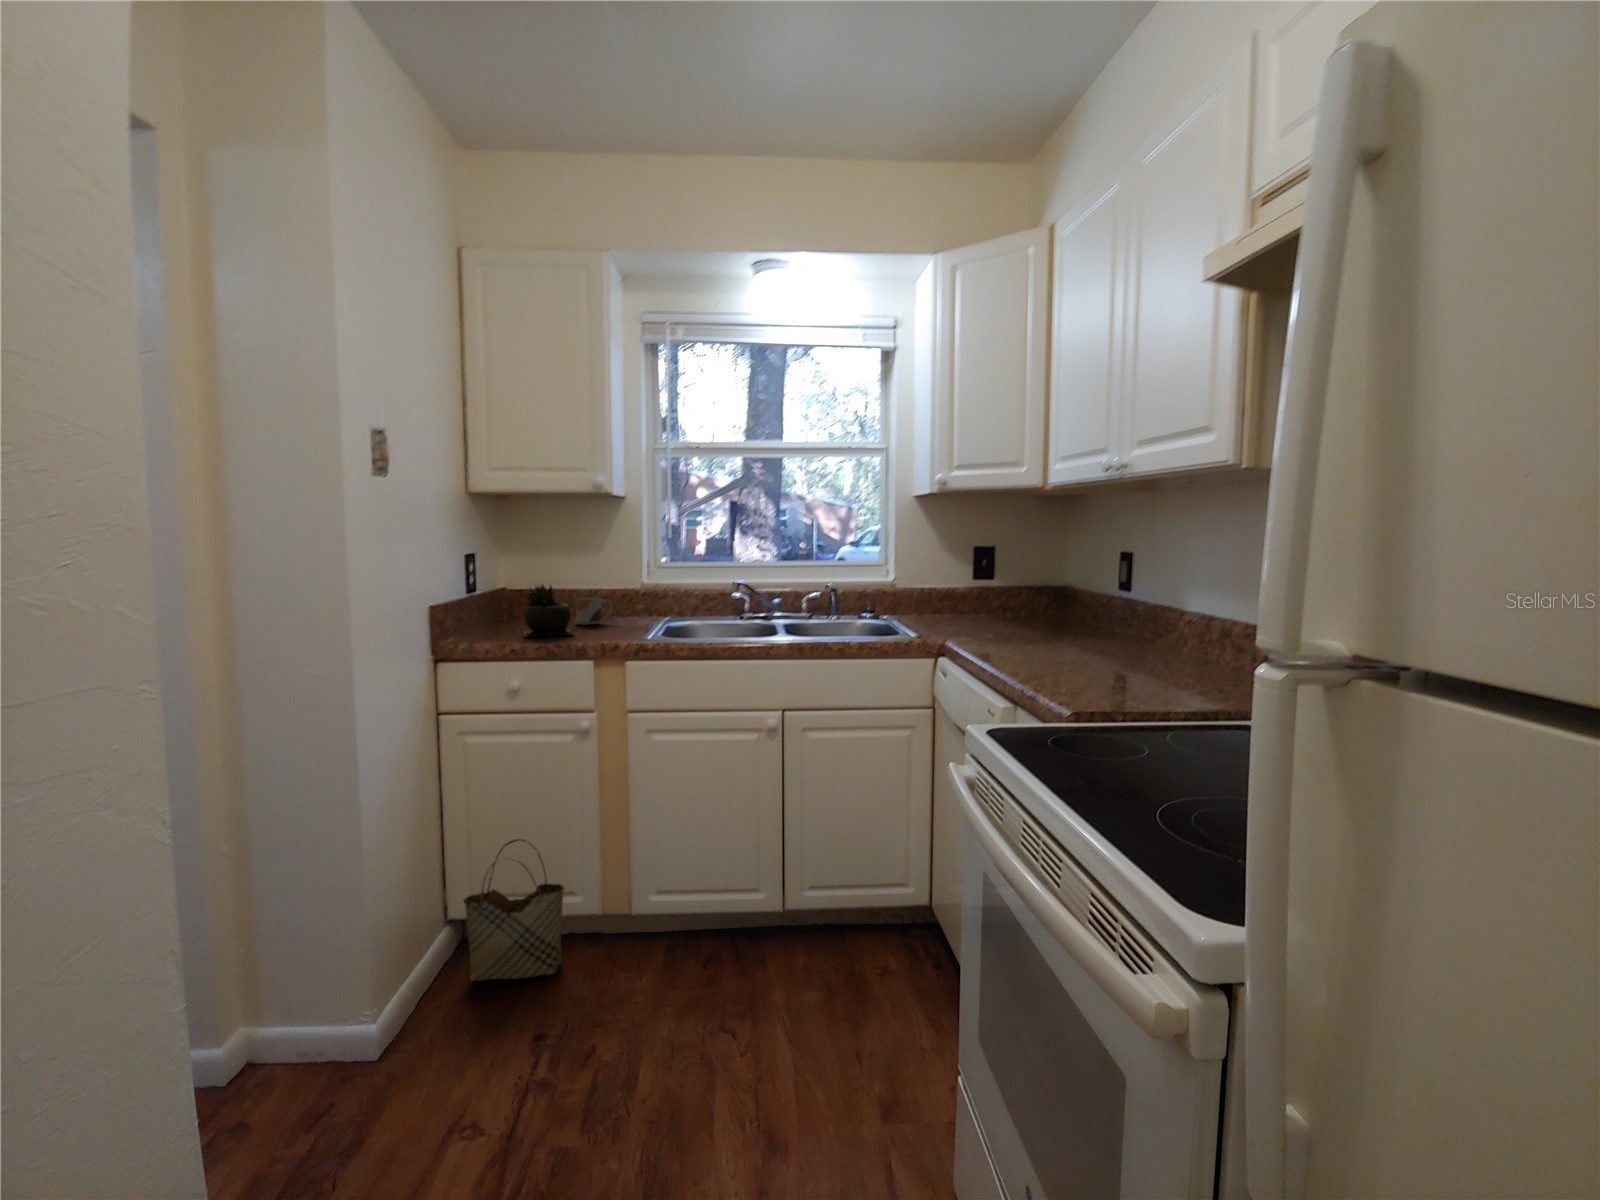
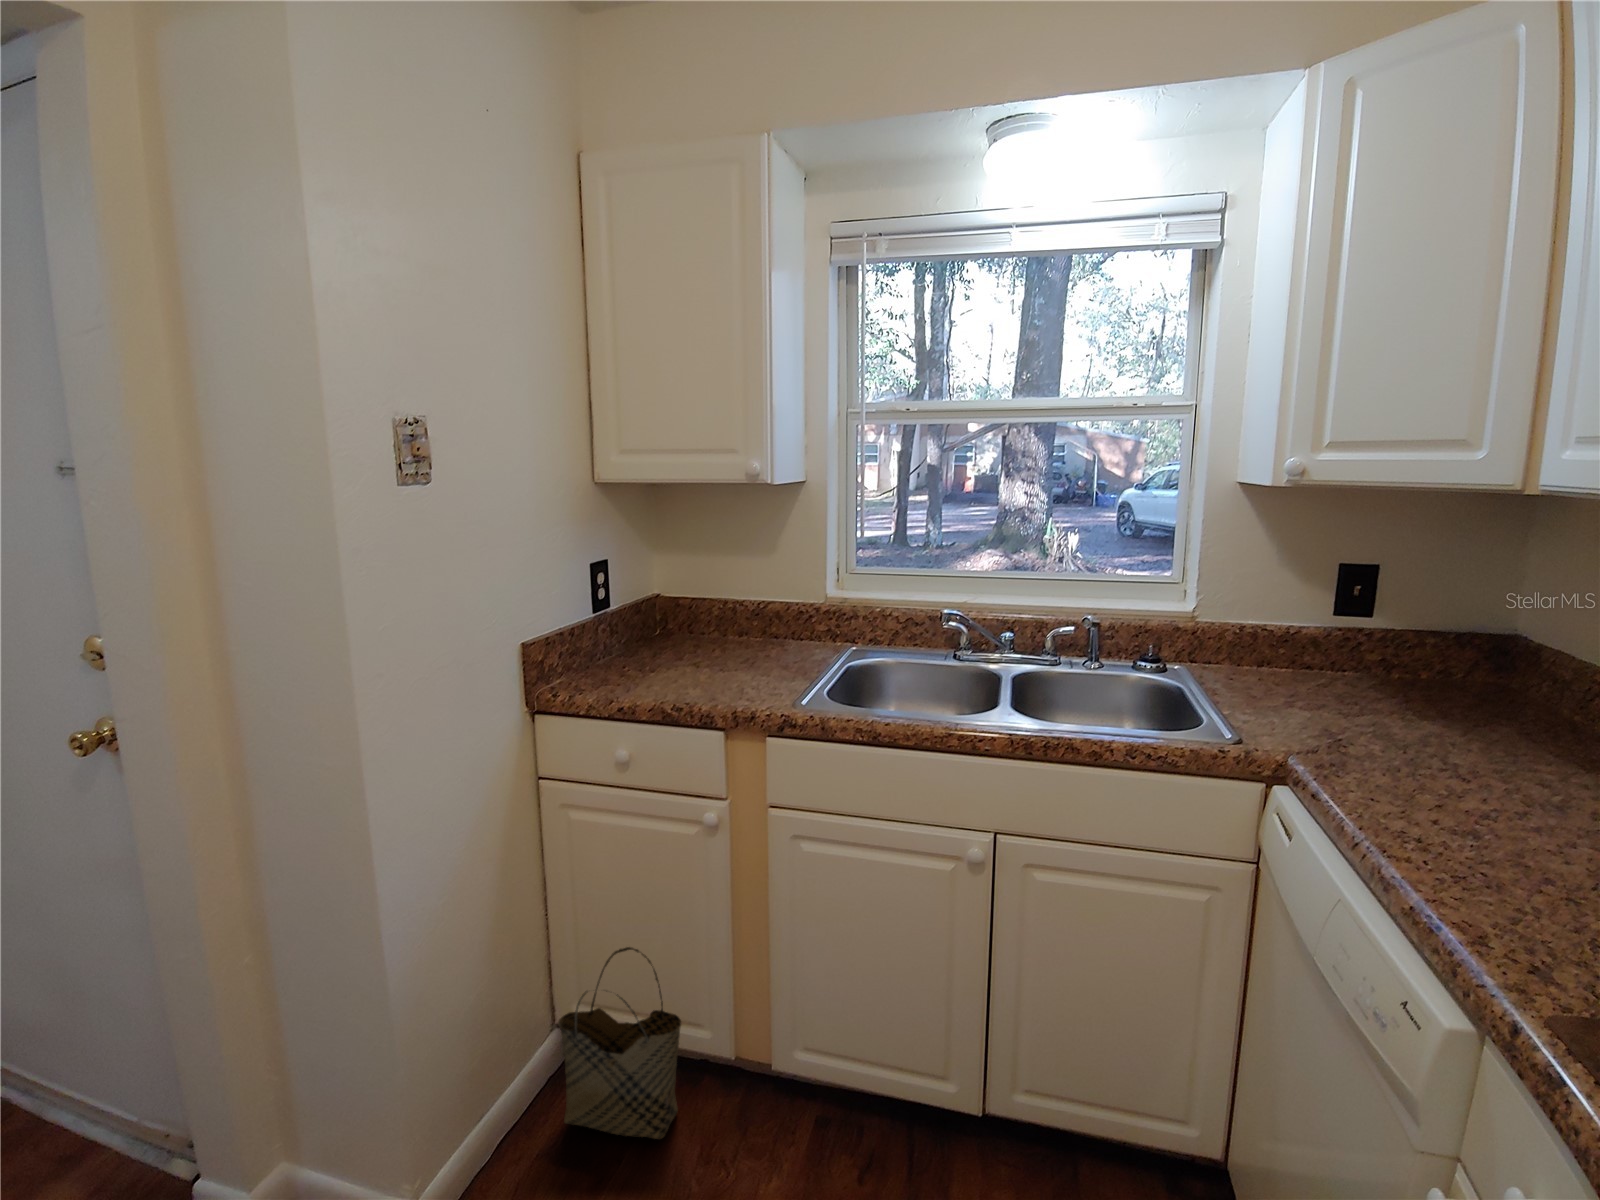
succulent plant: present [523,585,572,637] -> none [645,610,713,685]
mug: present [575,597,613,625] -> none [726,620,775,660]

